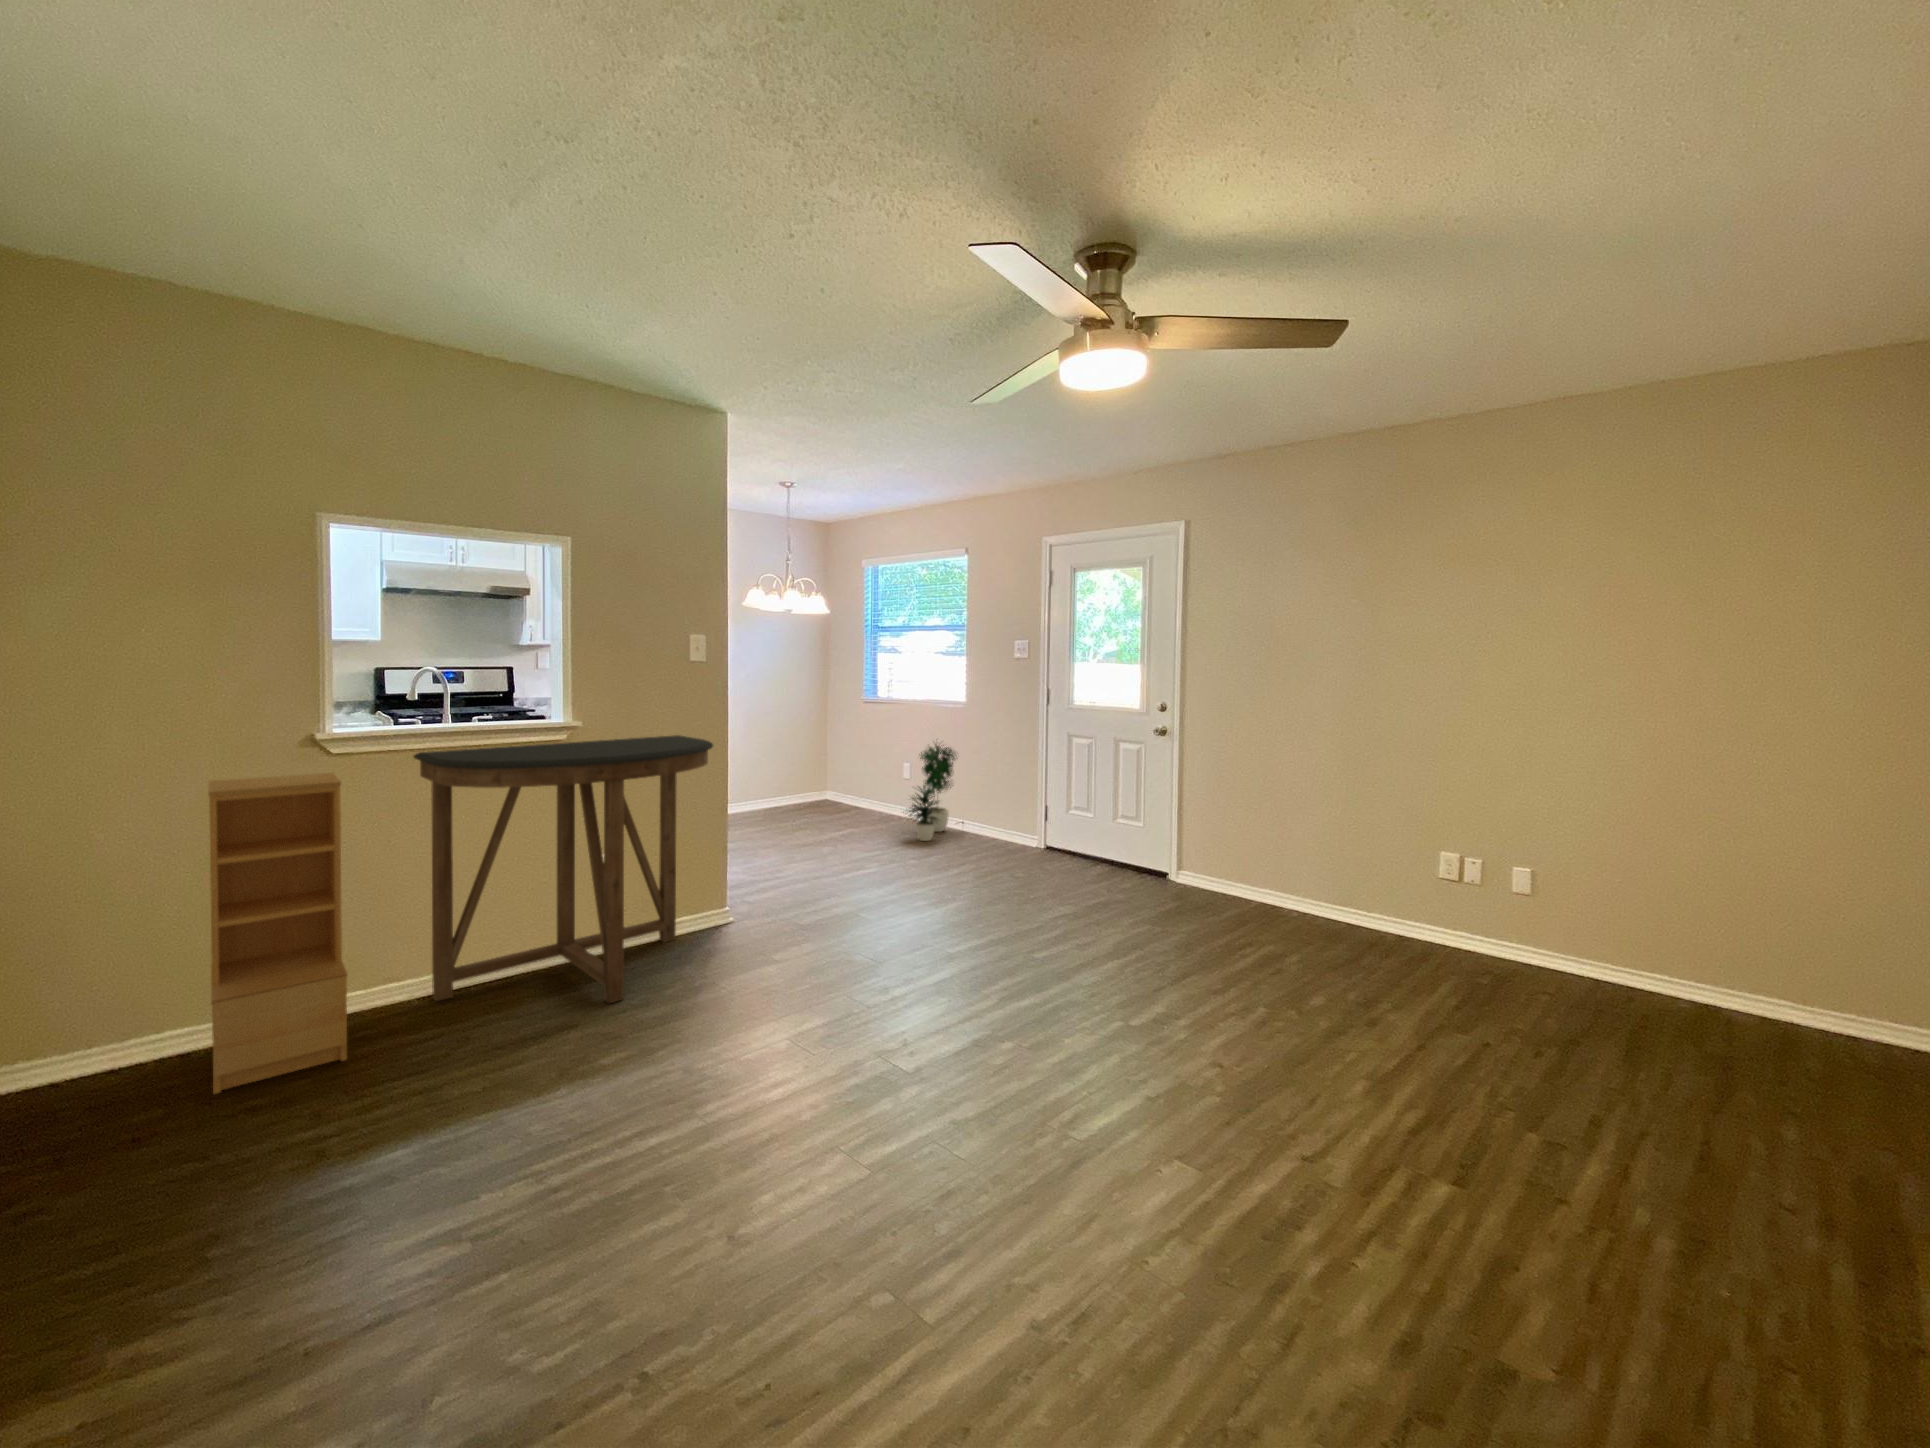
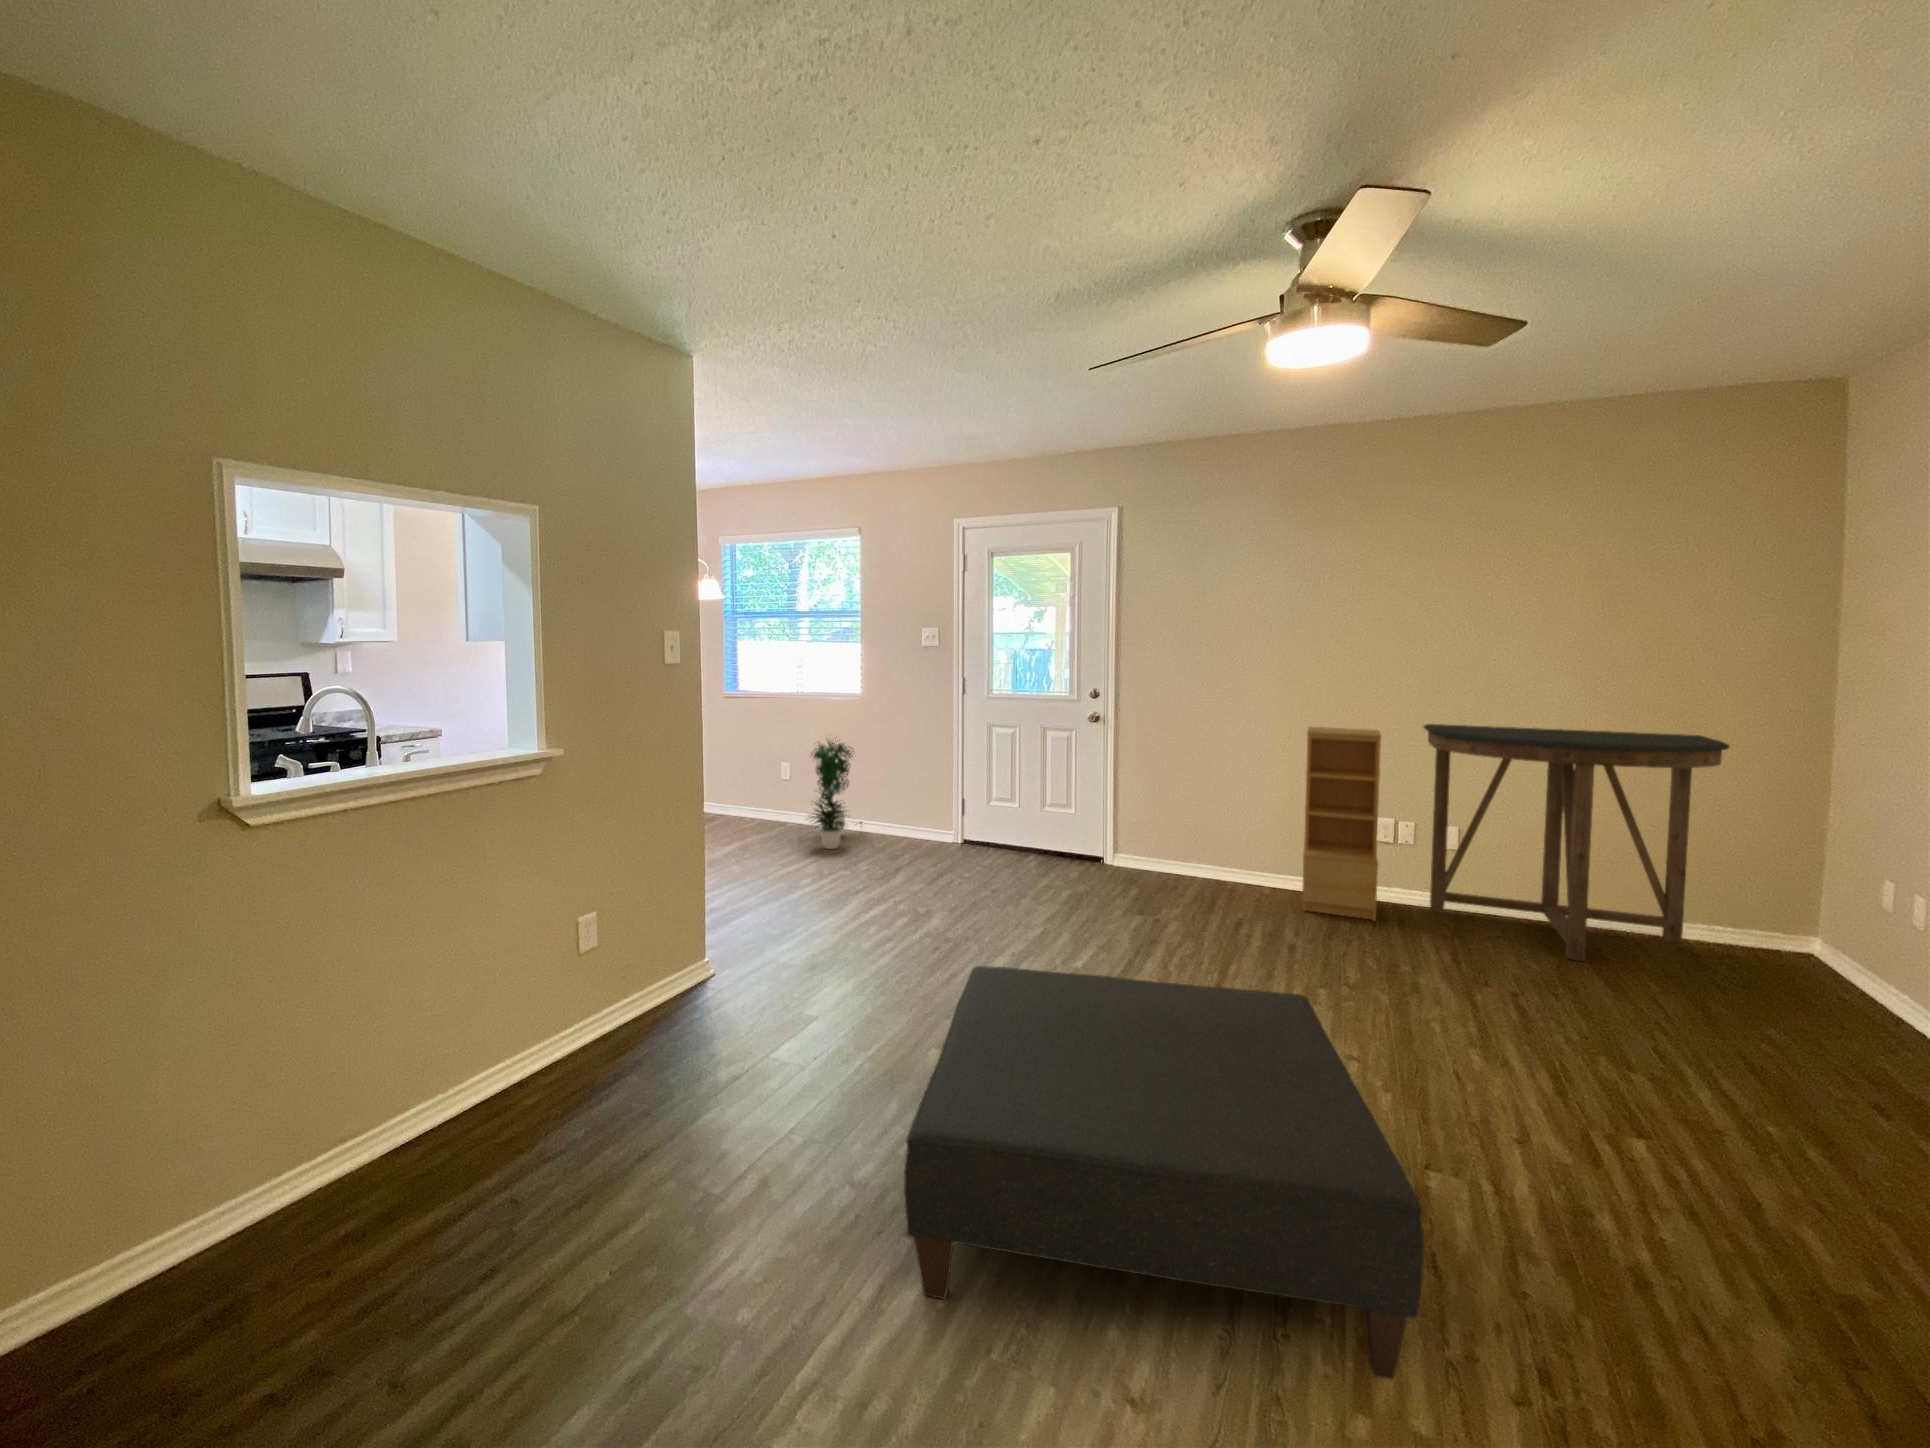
console table: present [414,735,713,1003] -> present [1424,724,1729,961]
bookshelf: present [208,773,347,1094] -> present [1302,727,1381,921]
ottoman: none [639,926,1119,1303] -> present [904,966,1424,1379]

